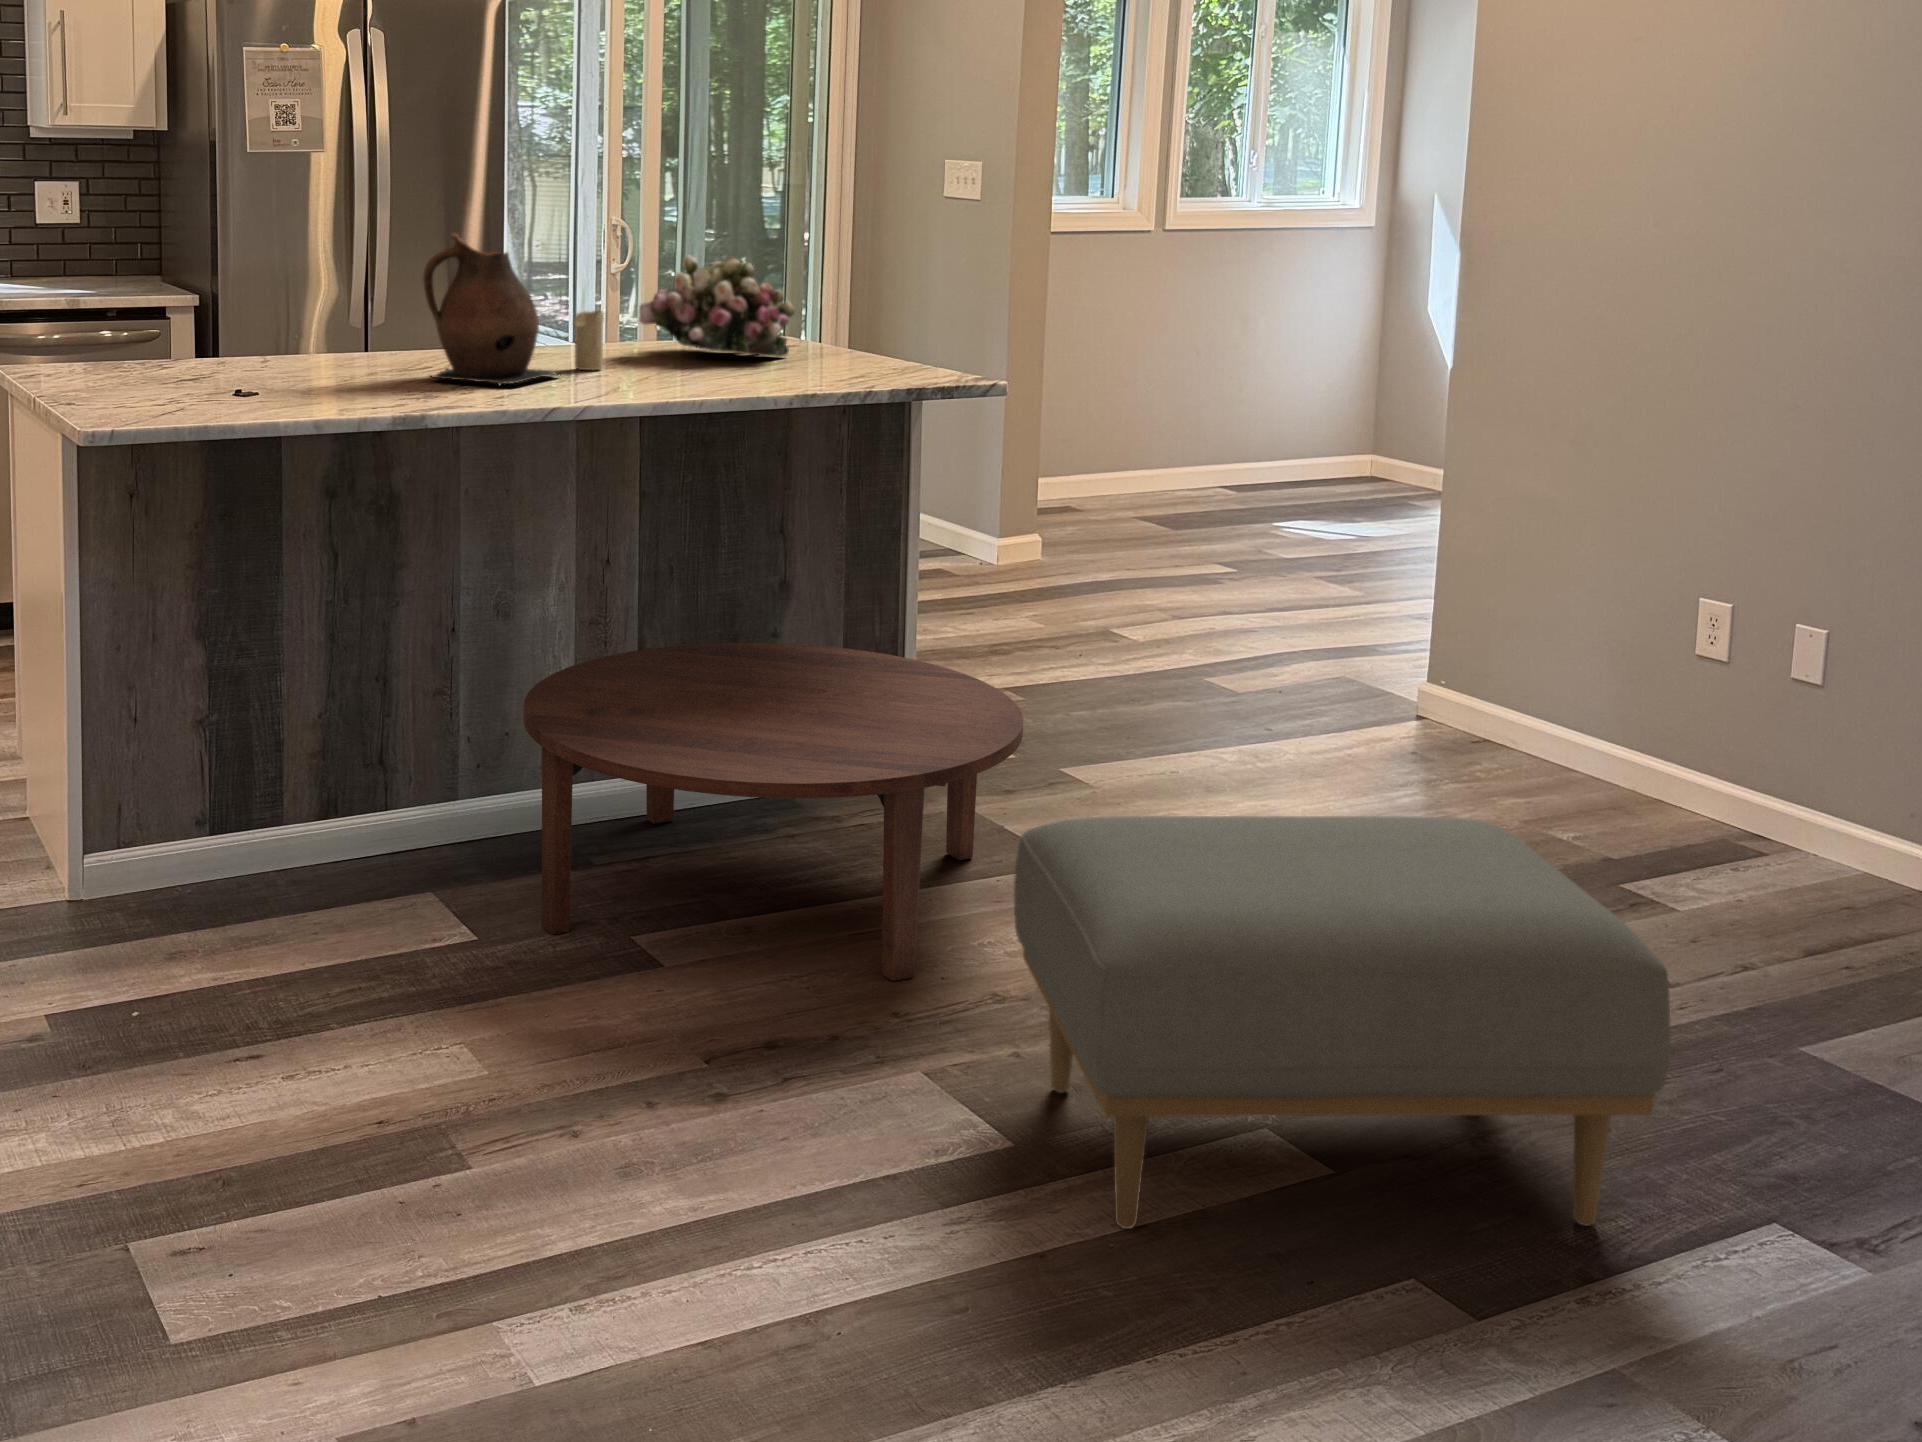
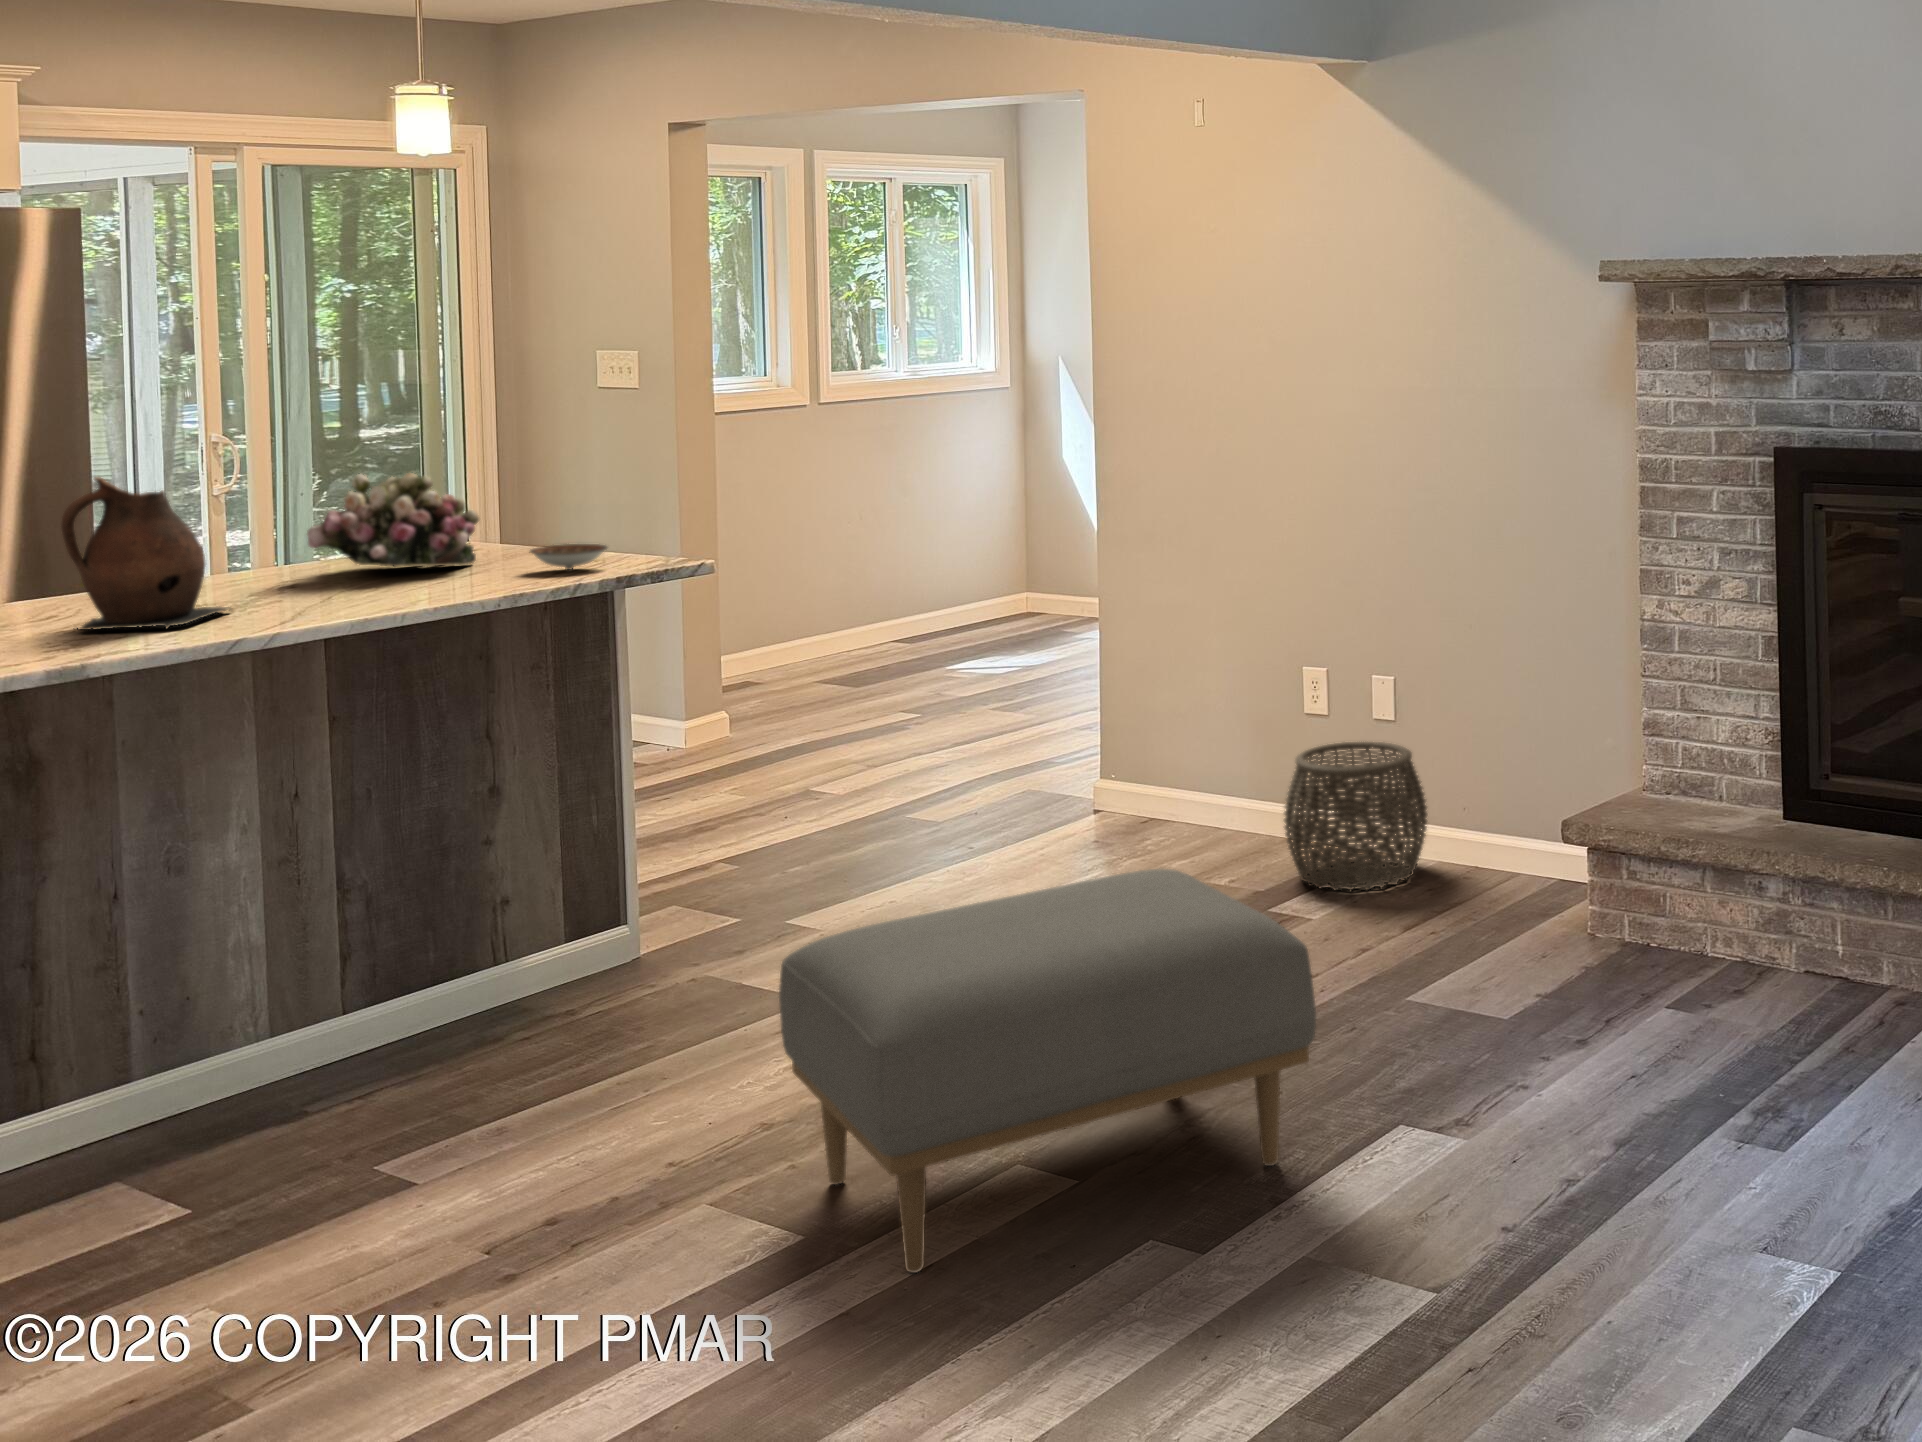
candle: present [574,310,604,370] -> none [240,539,276,602]
ceramic bowl: none [834,346,910,373] -> present [530,544,607,570]
coffee table: present [523,643,1023,981] -> none [226,836,761,1181]
woven basket: none [1652,696,1857,889] -> present [1284,742,1427,890]

